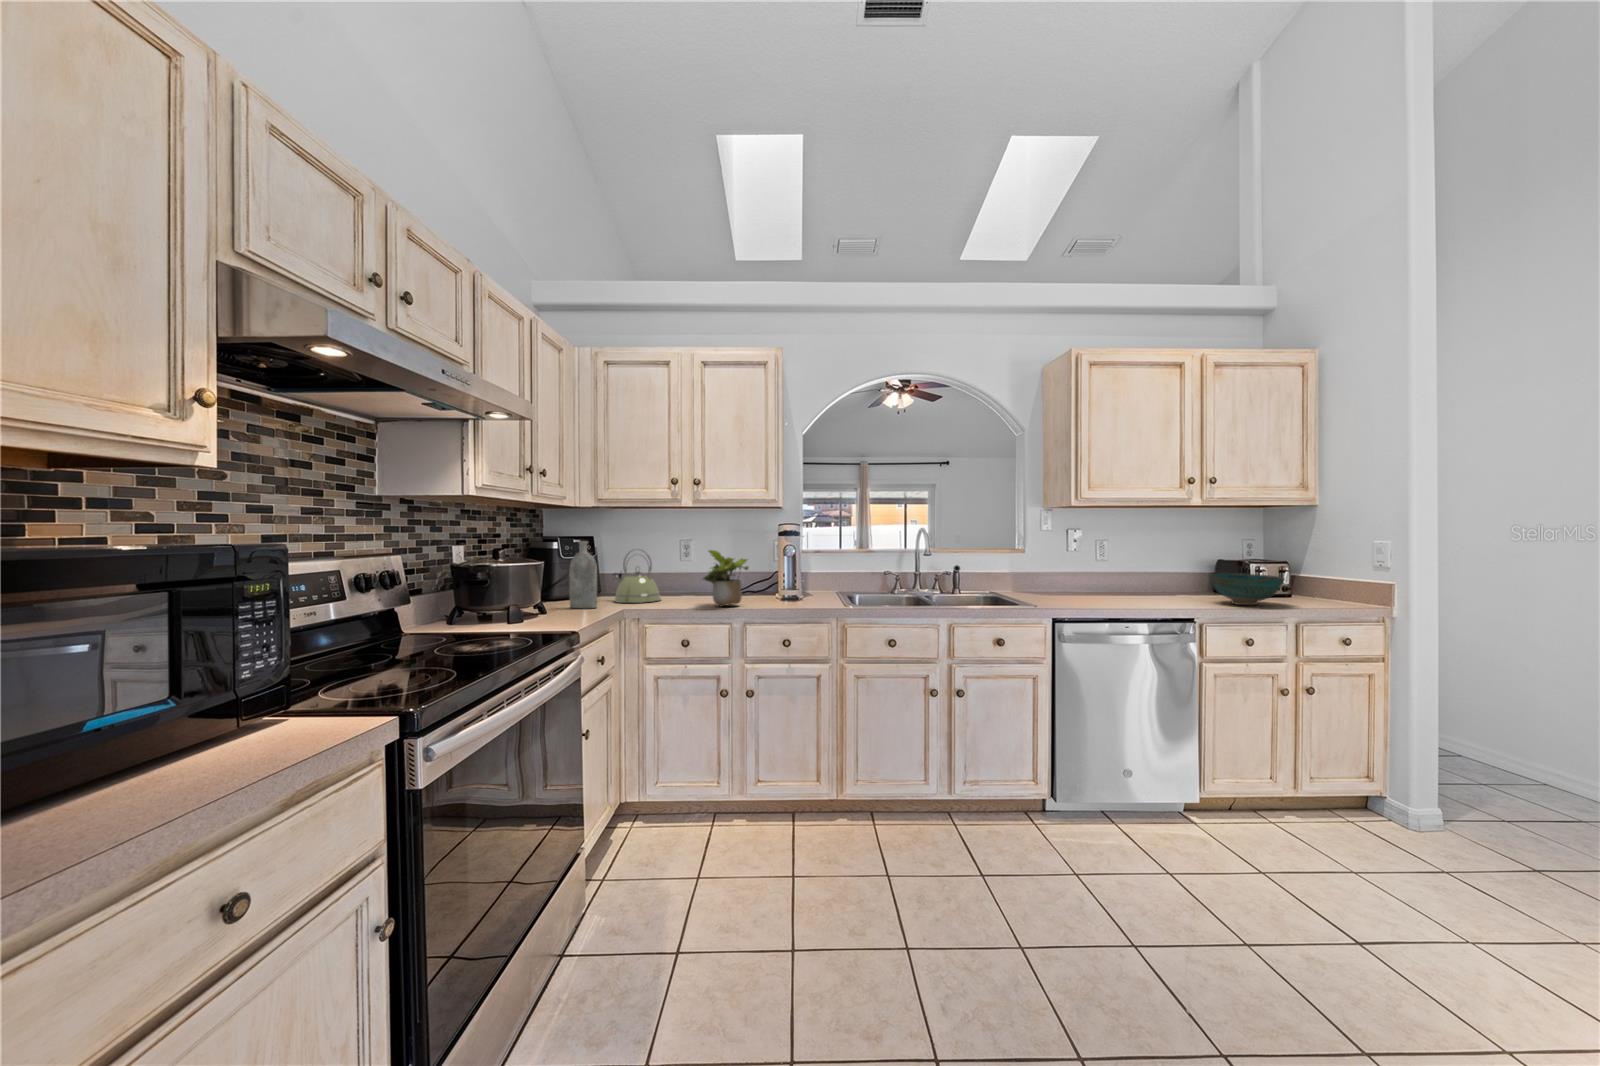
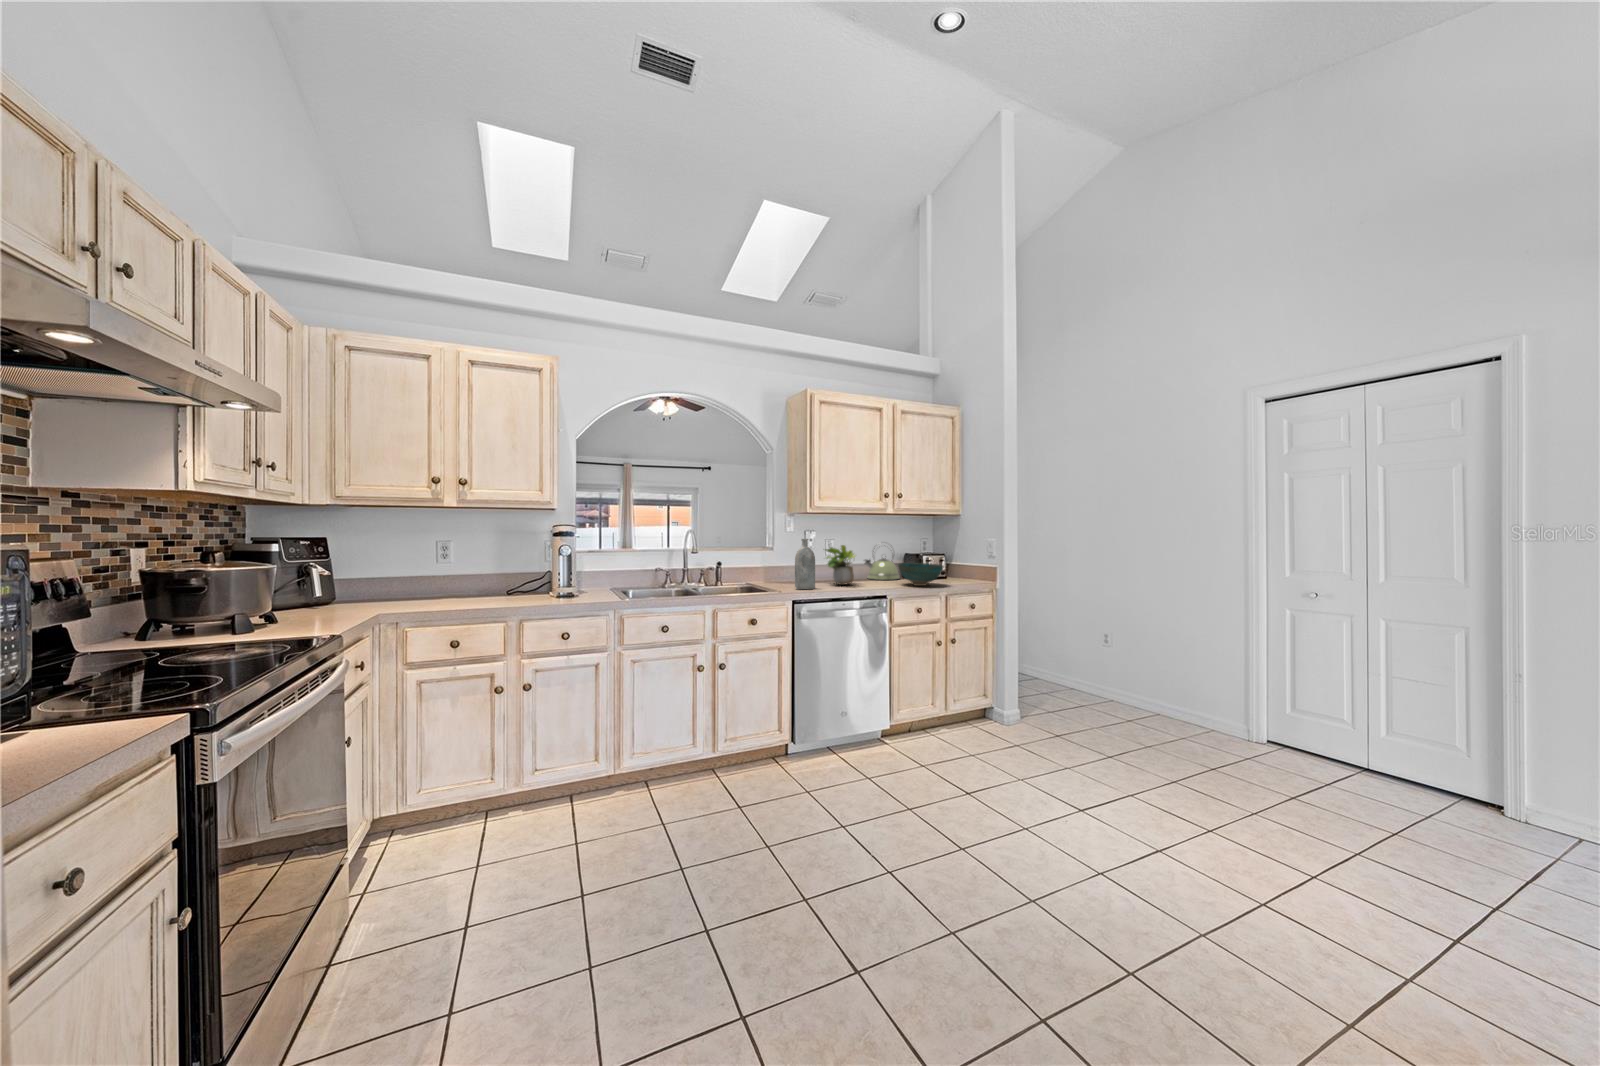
bottle: present [569,541,597,608] -> present [795,539,815,589]
kettle: present [613,550,661,603] -> present [865,548,899,580]
potted plant: present [703,550,748,607] -> present [825,545,855,585]

